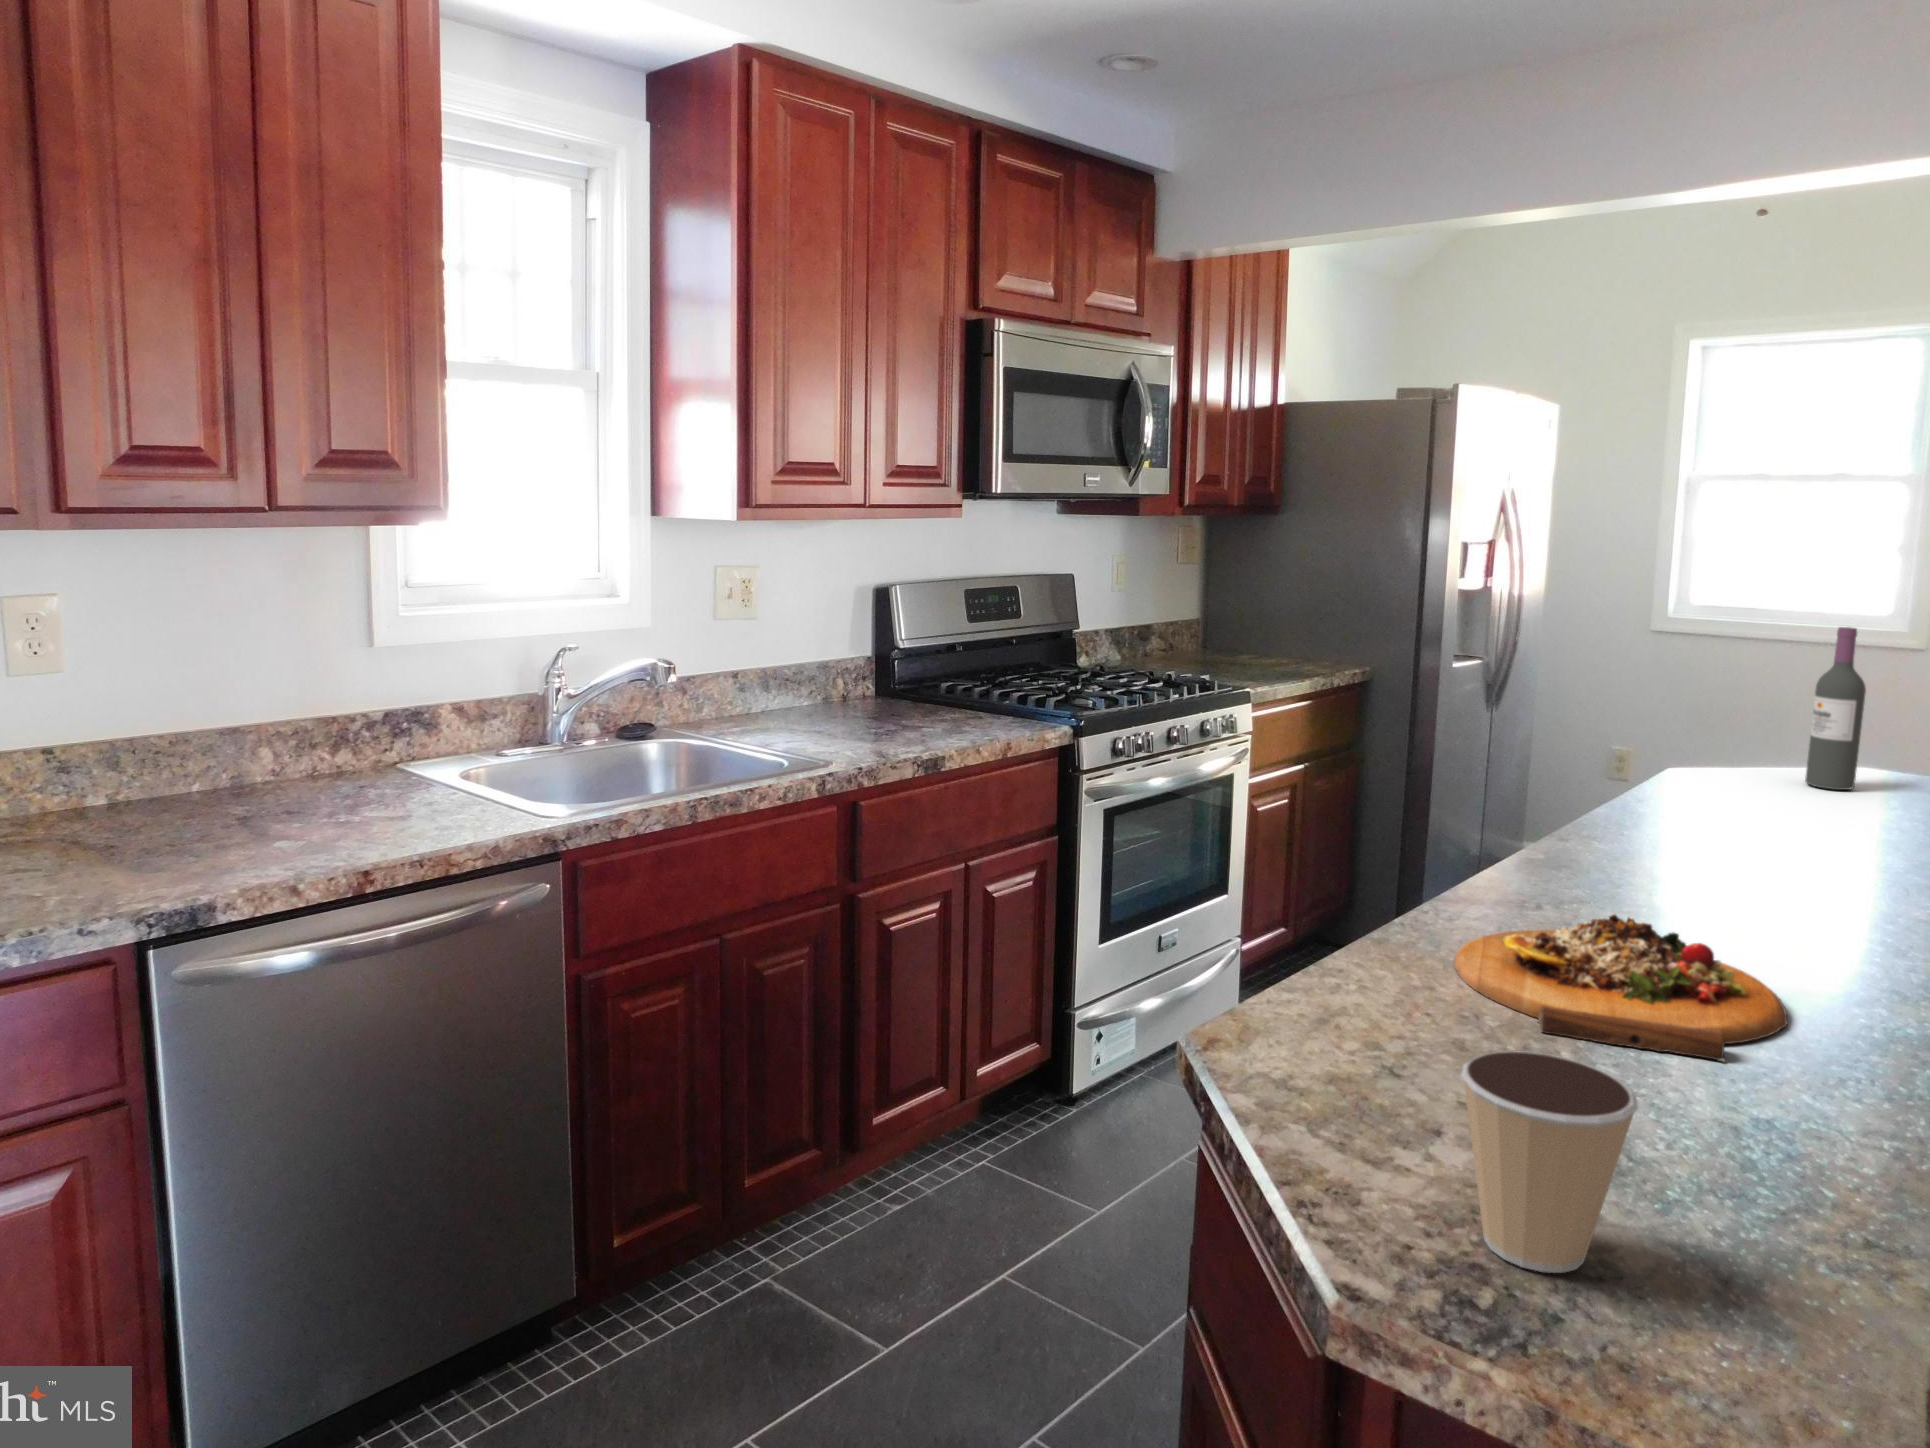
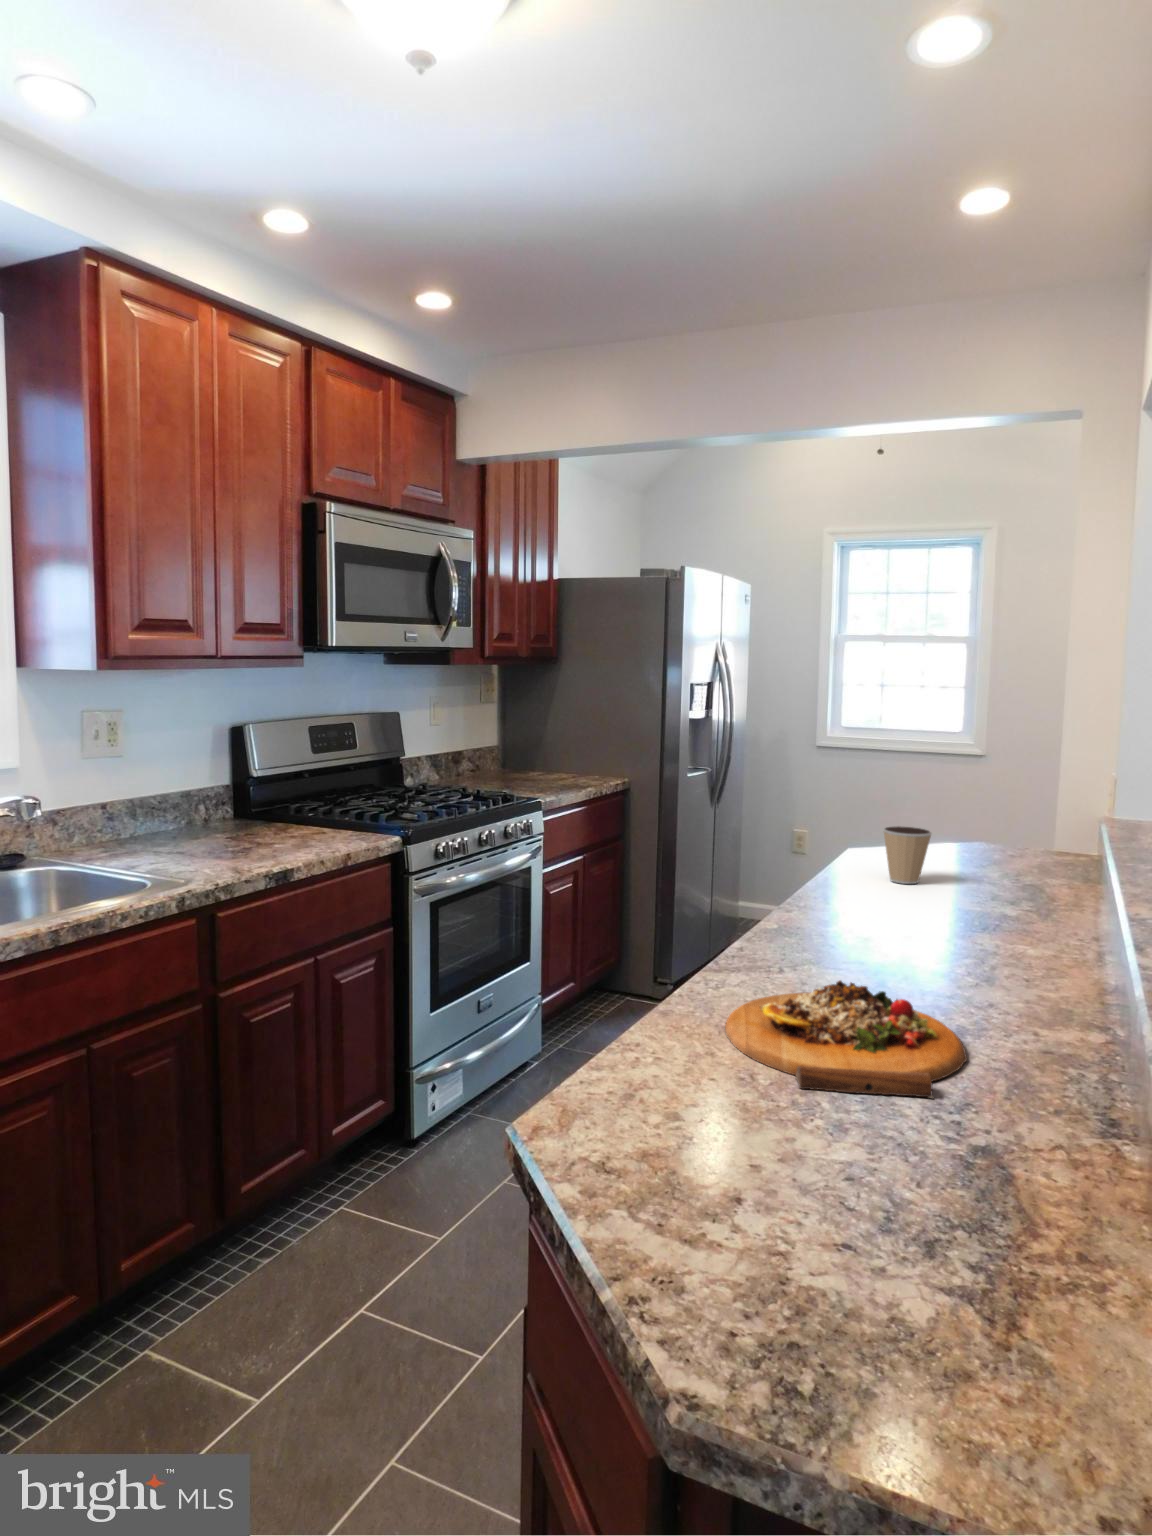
wine bottle: present [1805,627,1866,790] -> none [931,743,966,859]
coffee cup: present [1462,1051,1638,1273] -> present [883,826,931,884]

